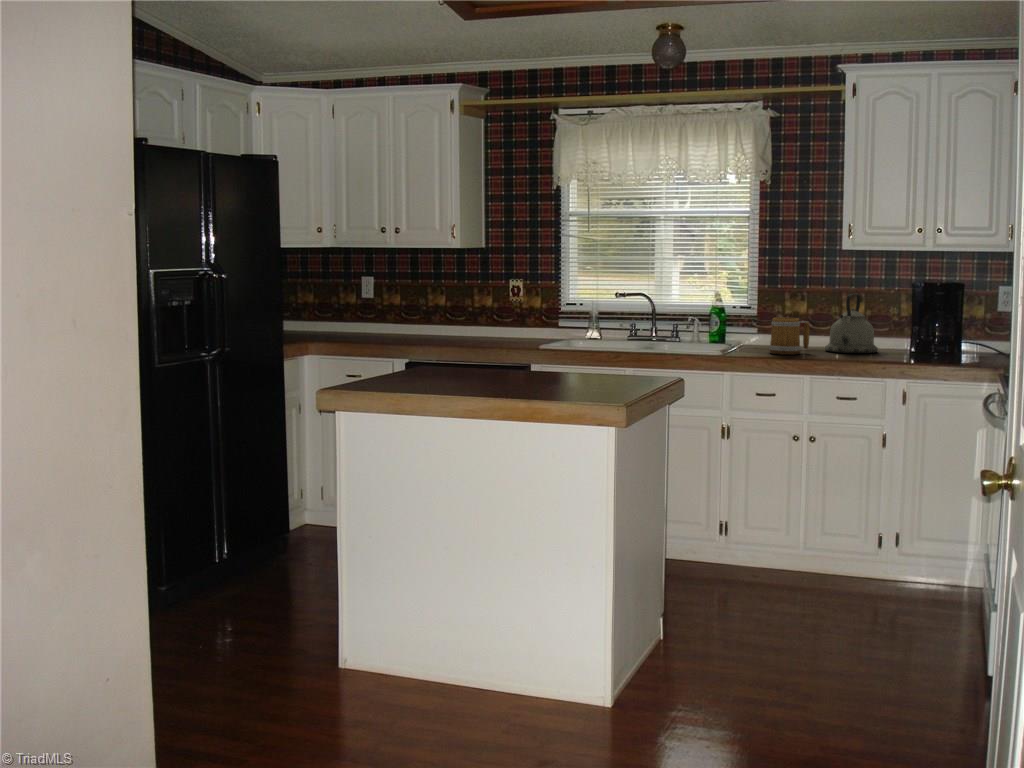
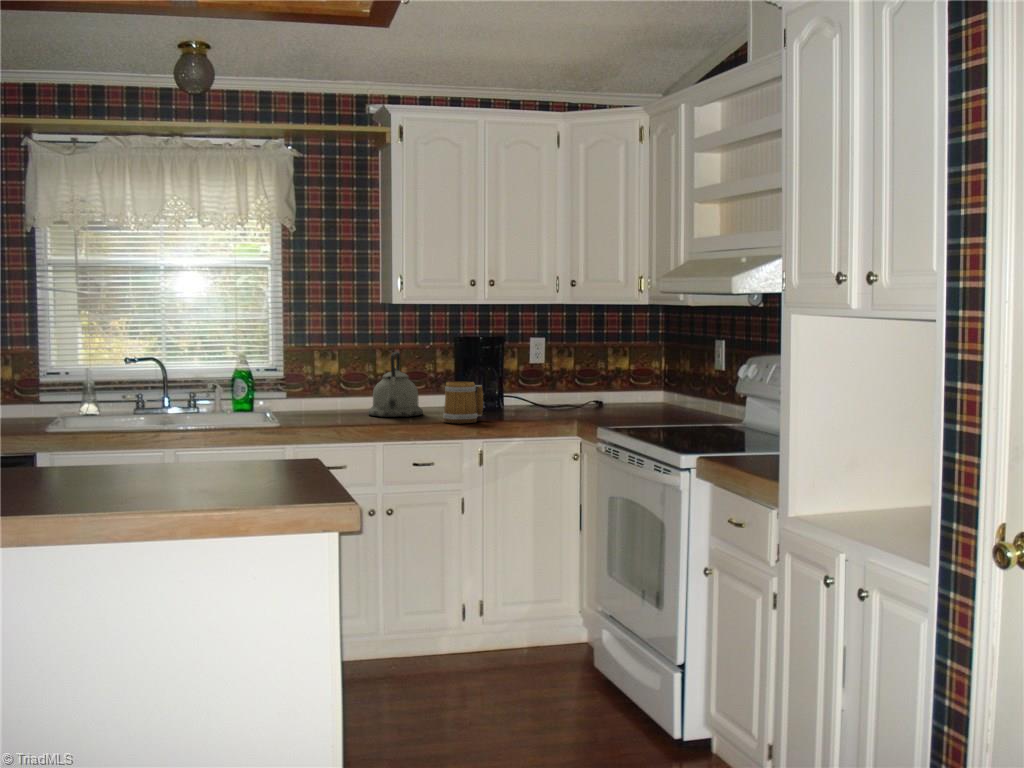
mug: present [769,318,810,355] -> present [443,382,483,423]

